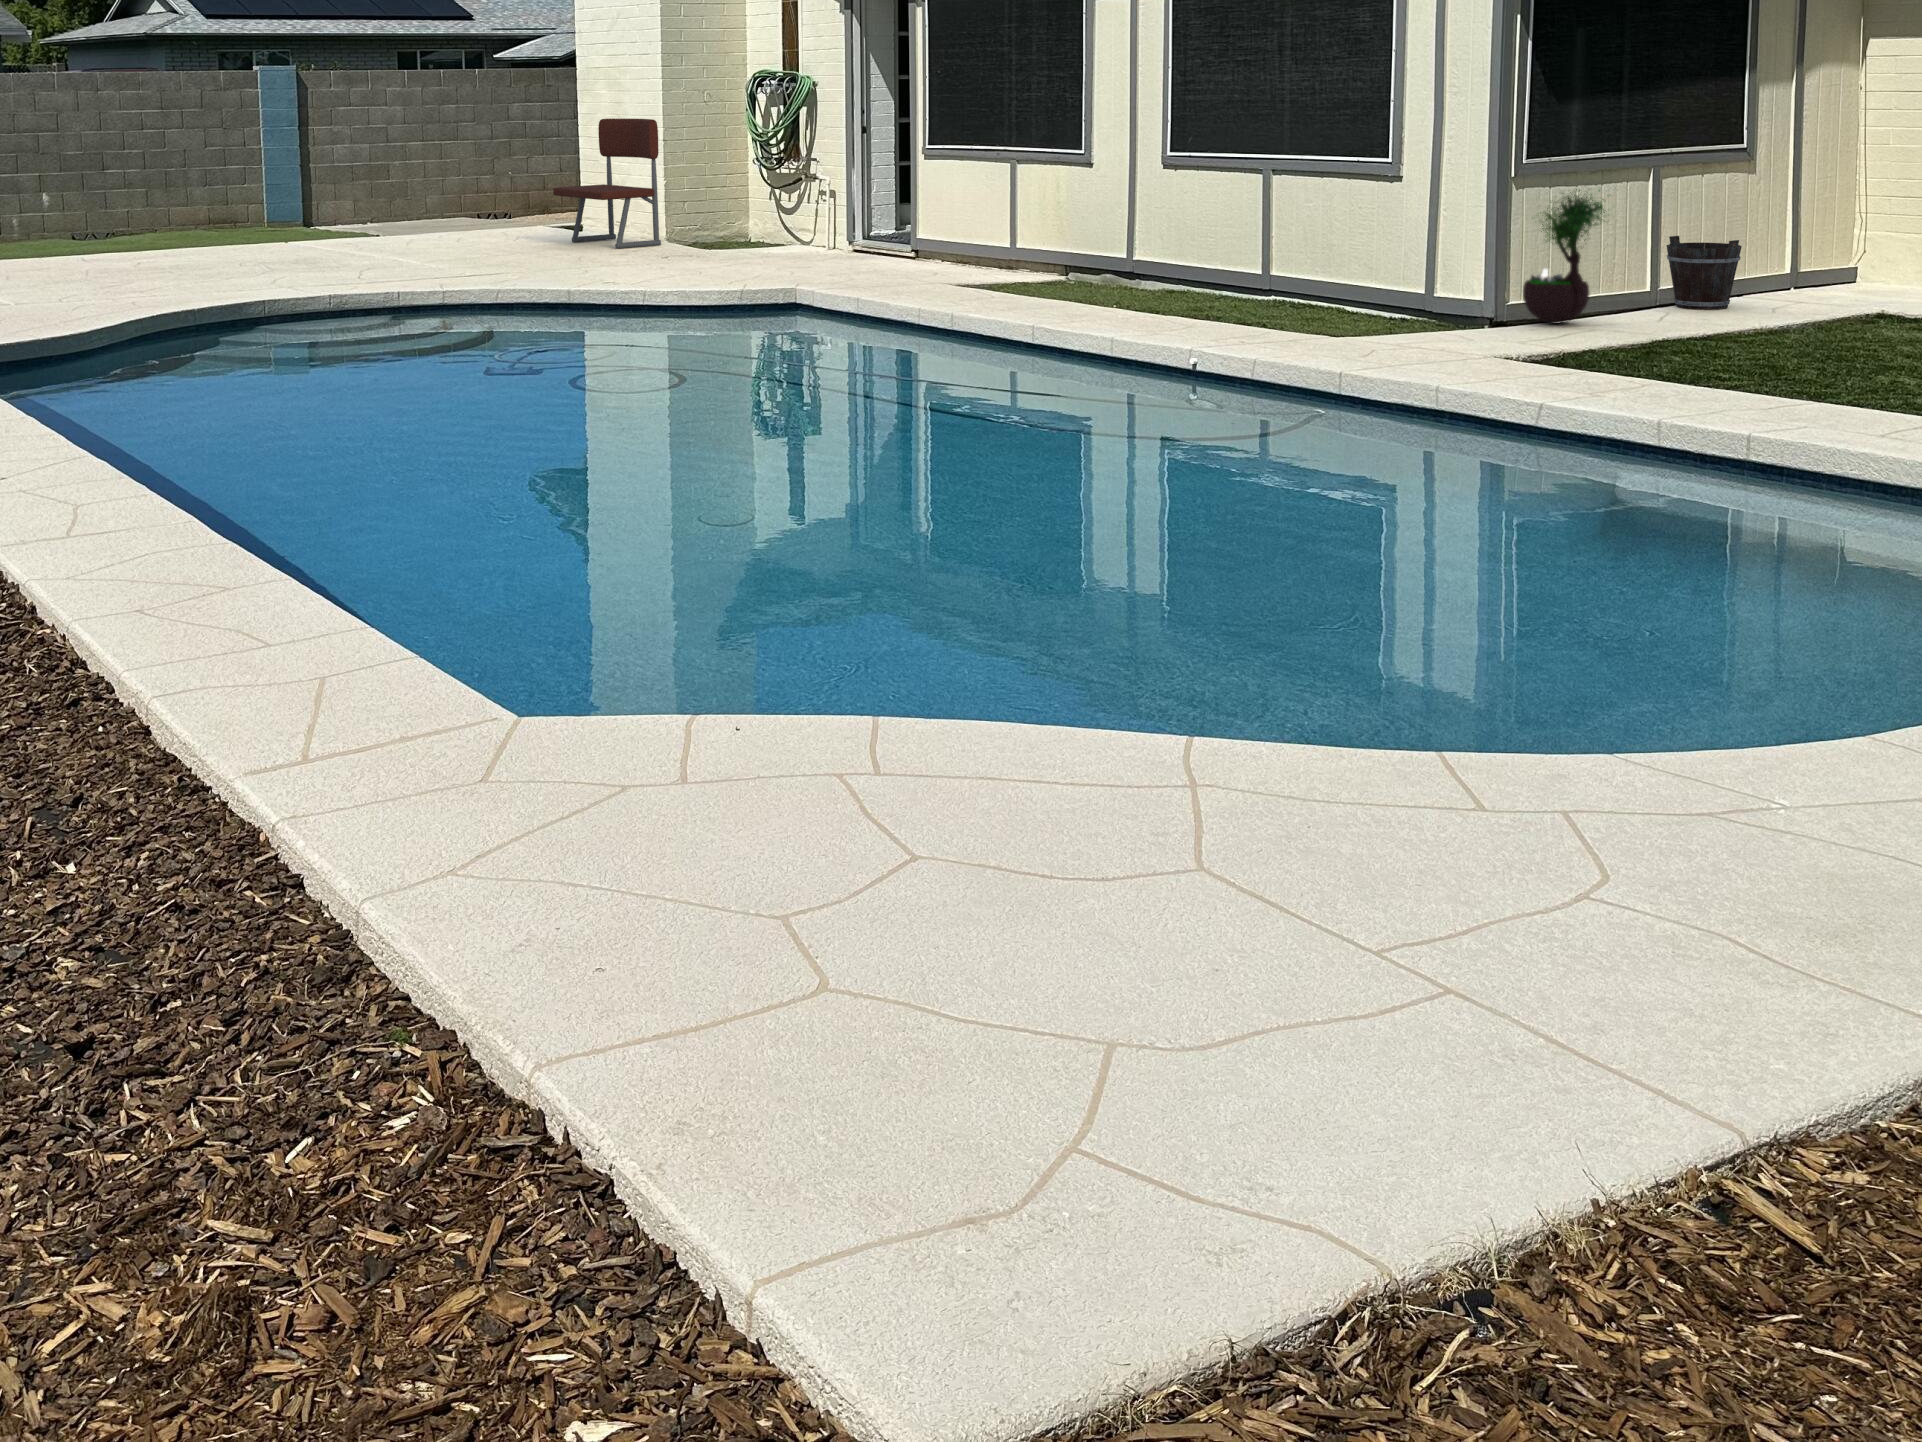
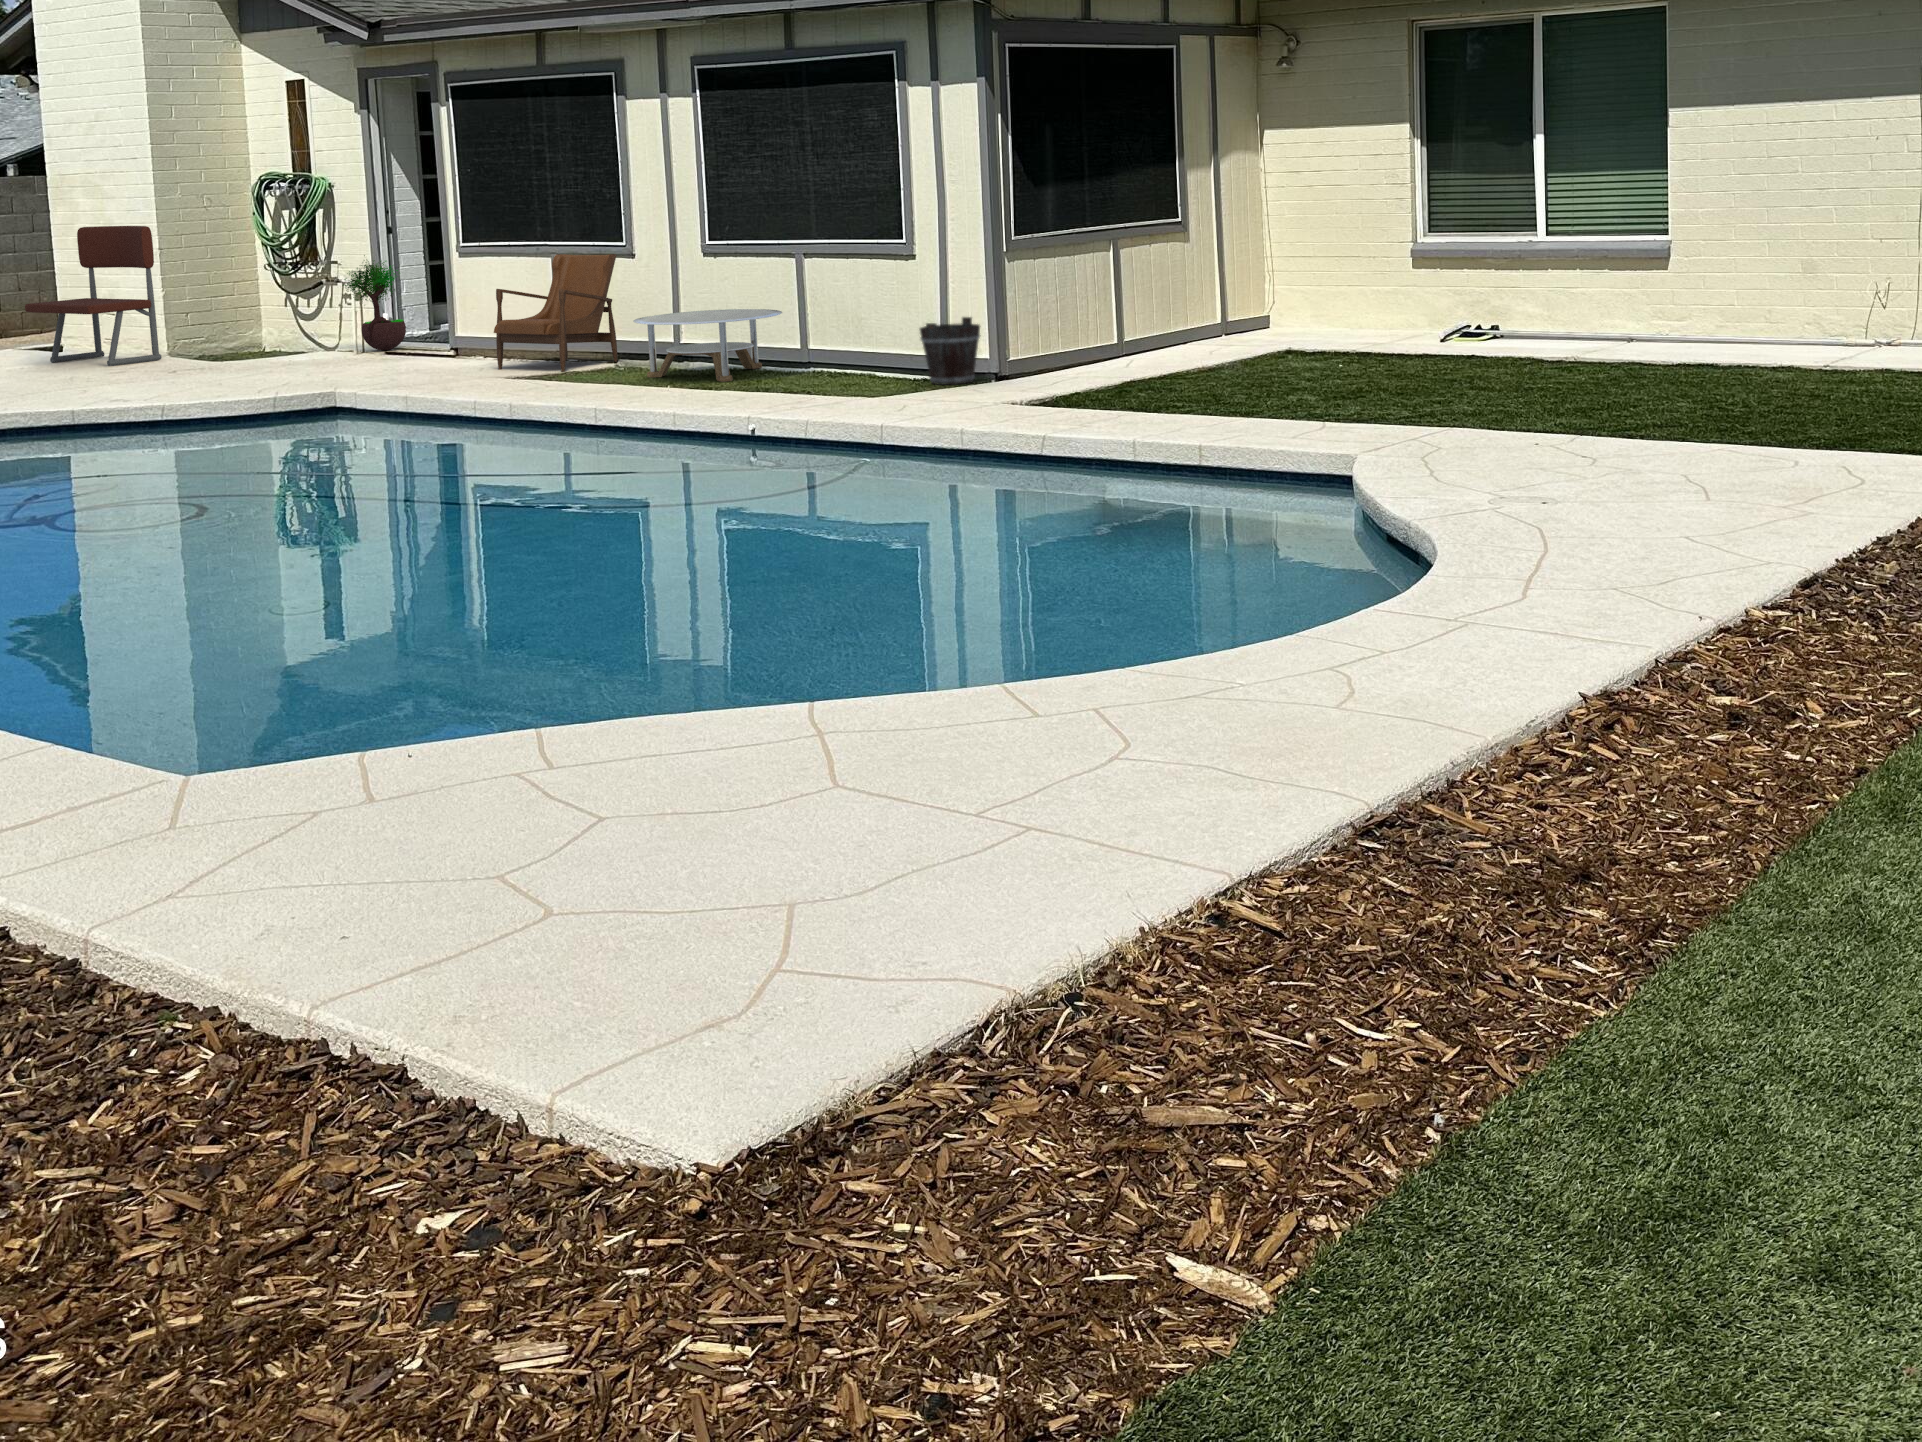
armchair: none [952,160,1078,281] -> present [494,254,617,372]
potted tree: present [1523,189,1605,324] -> present [344,255,406,350]
round table: none [1088,226,1247,304] -> present [633,309,782,382]
bucket: present [1666,236,1742,310] -> present [920,317,980,385]

